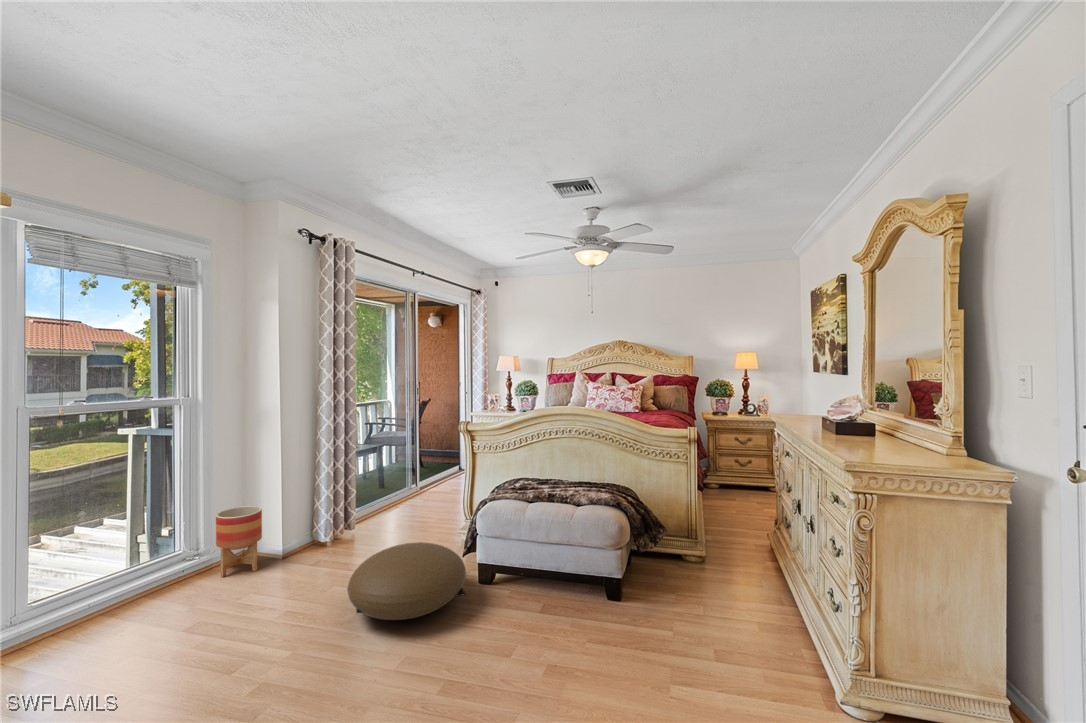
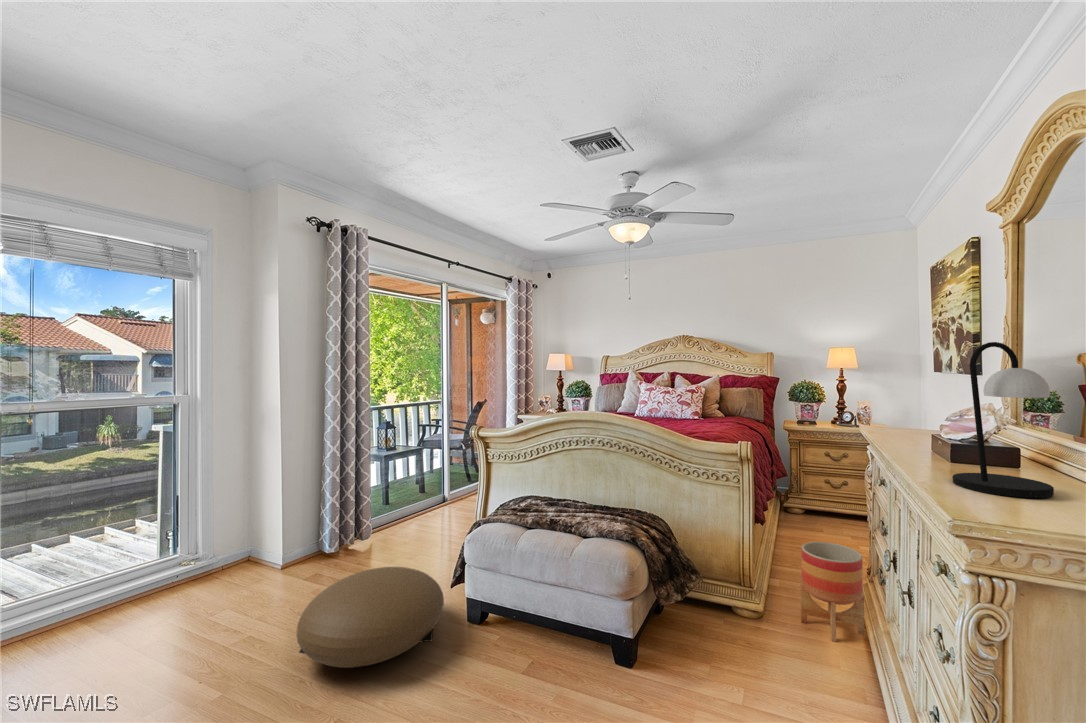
table lamp: none [840,357,893,450] -> present [953,342,1054,498]
planter: present [216,506,262,577] -> present [801,542,864,642]

